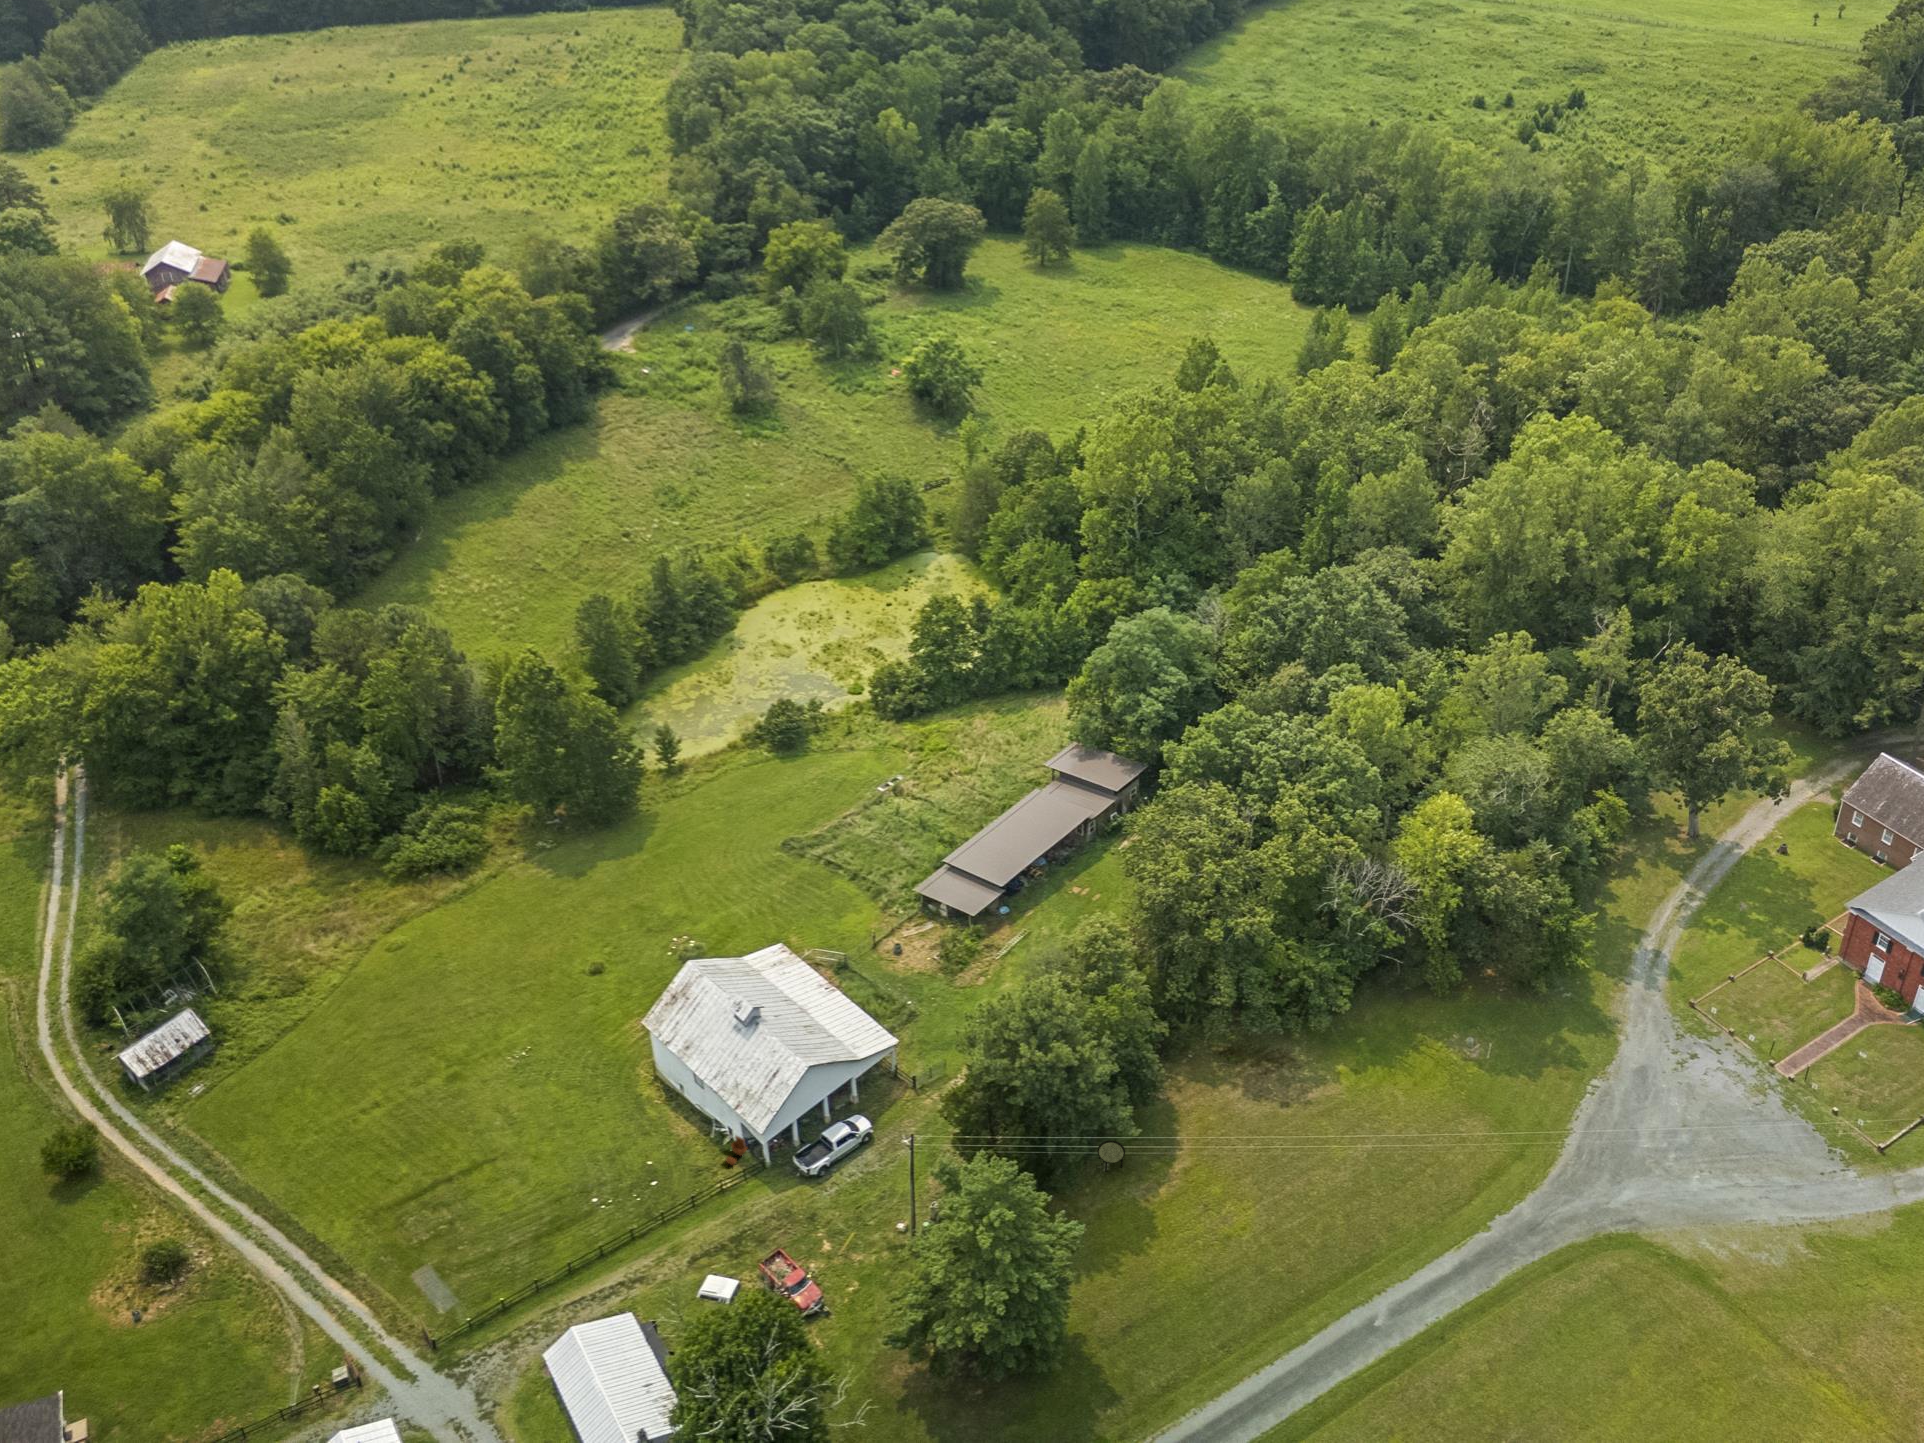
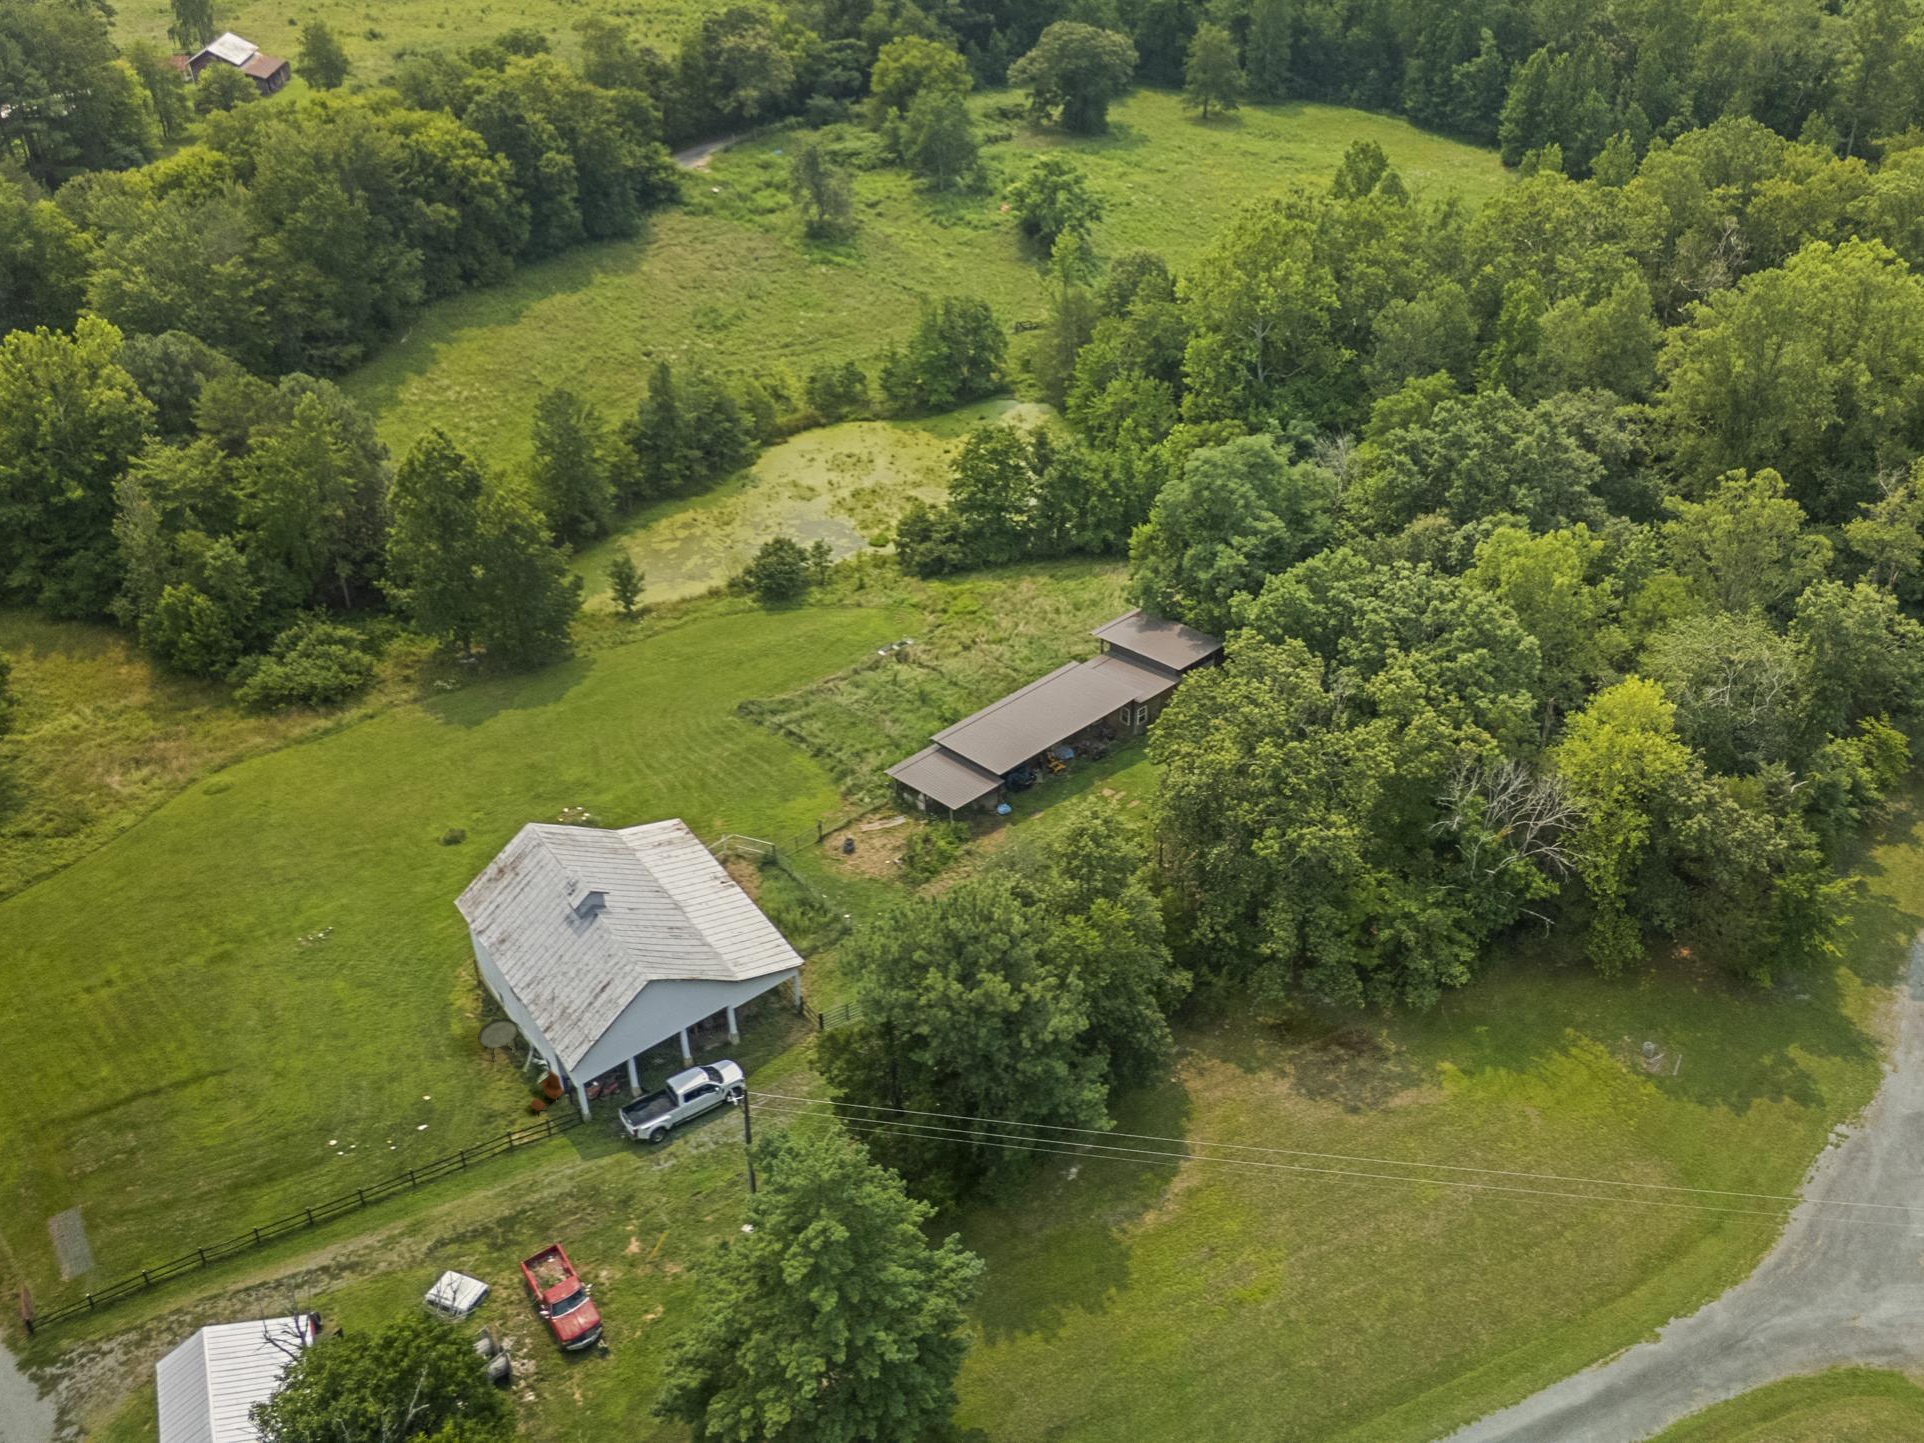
round table: present [1097,1140,1125,1172] -> present [478,1019,519,1062]

